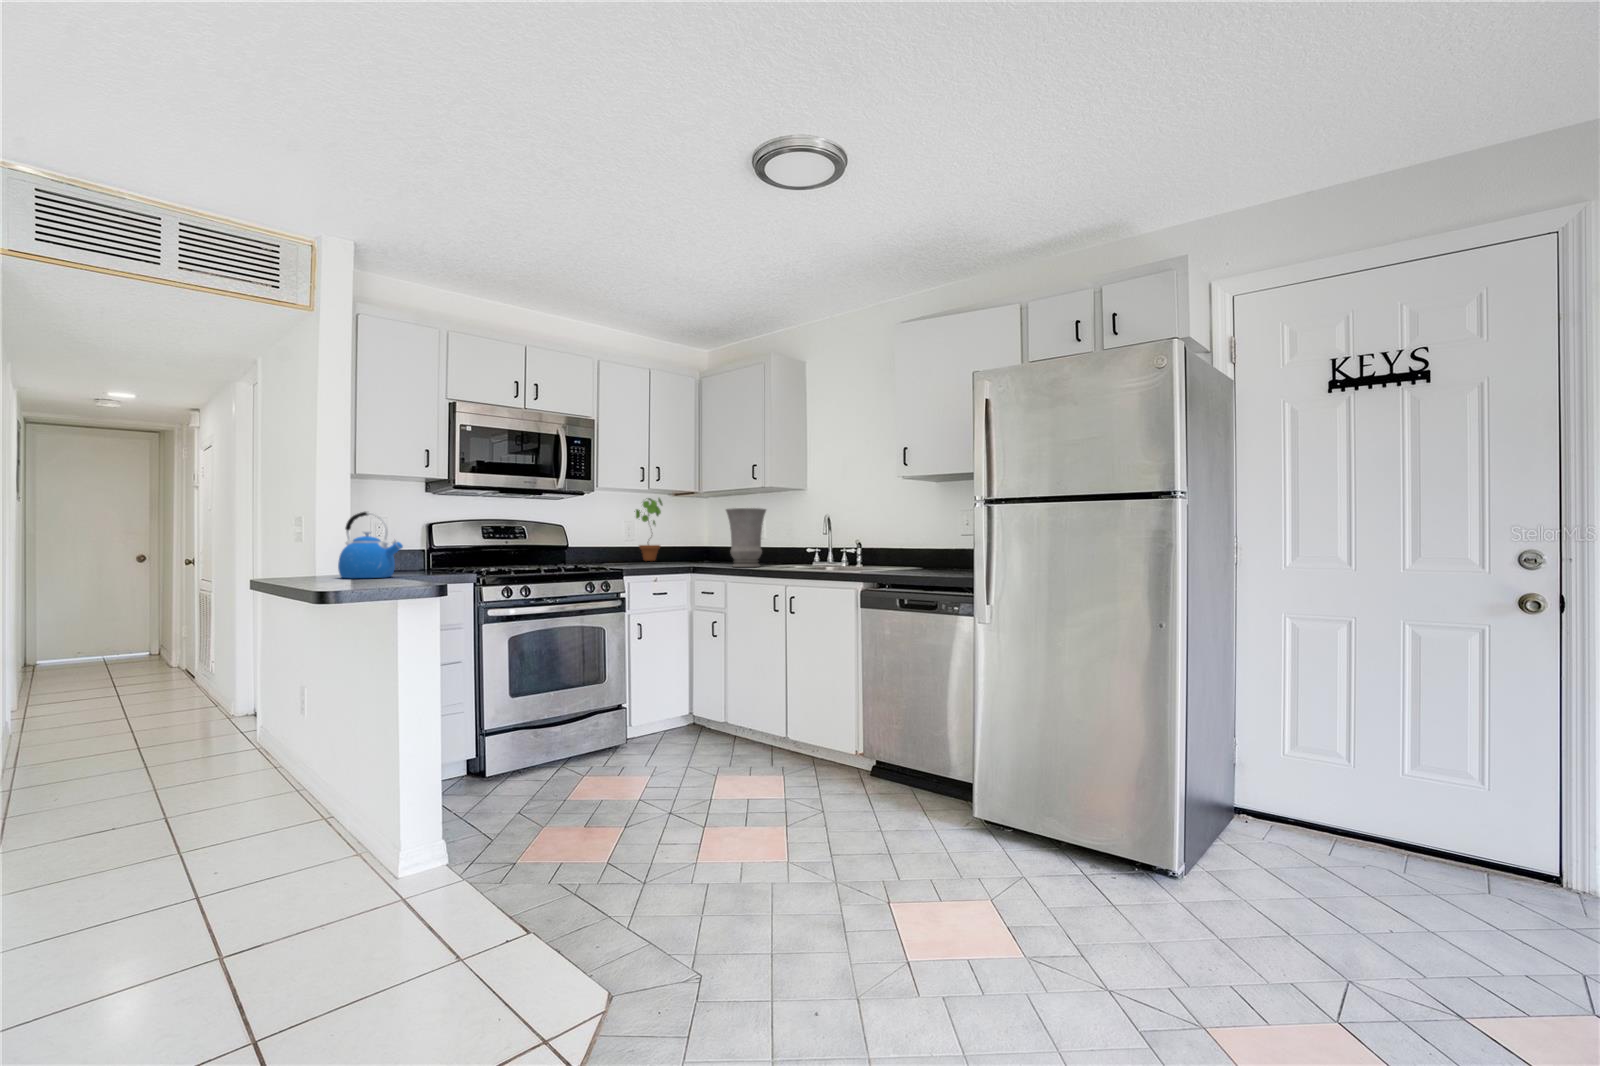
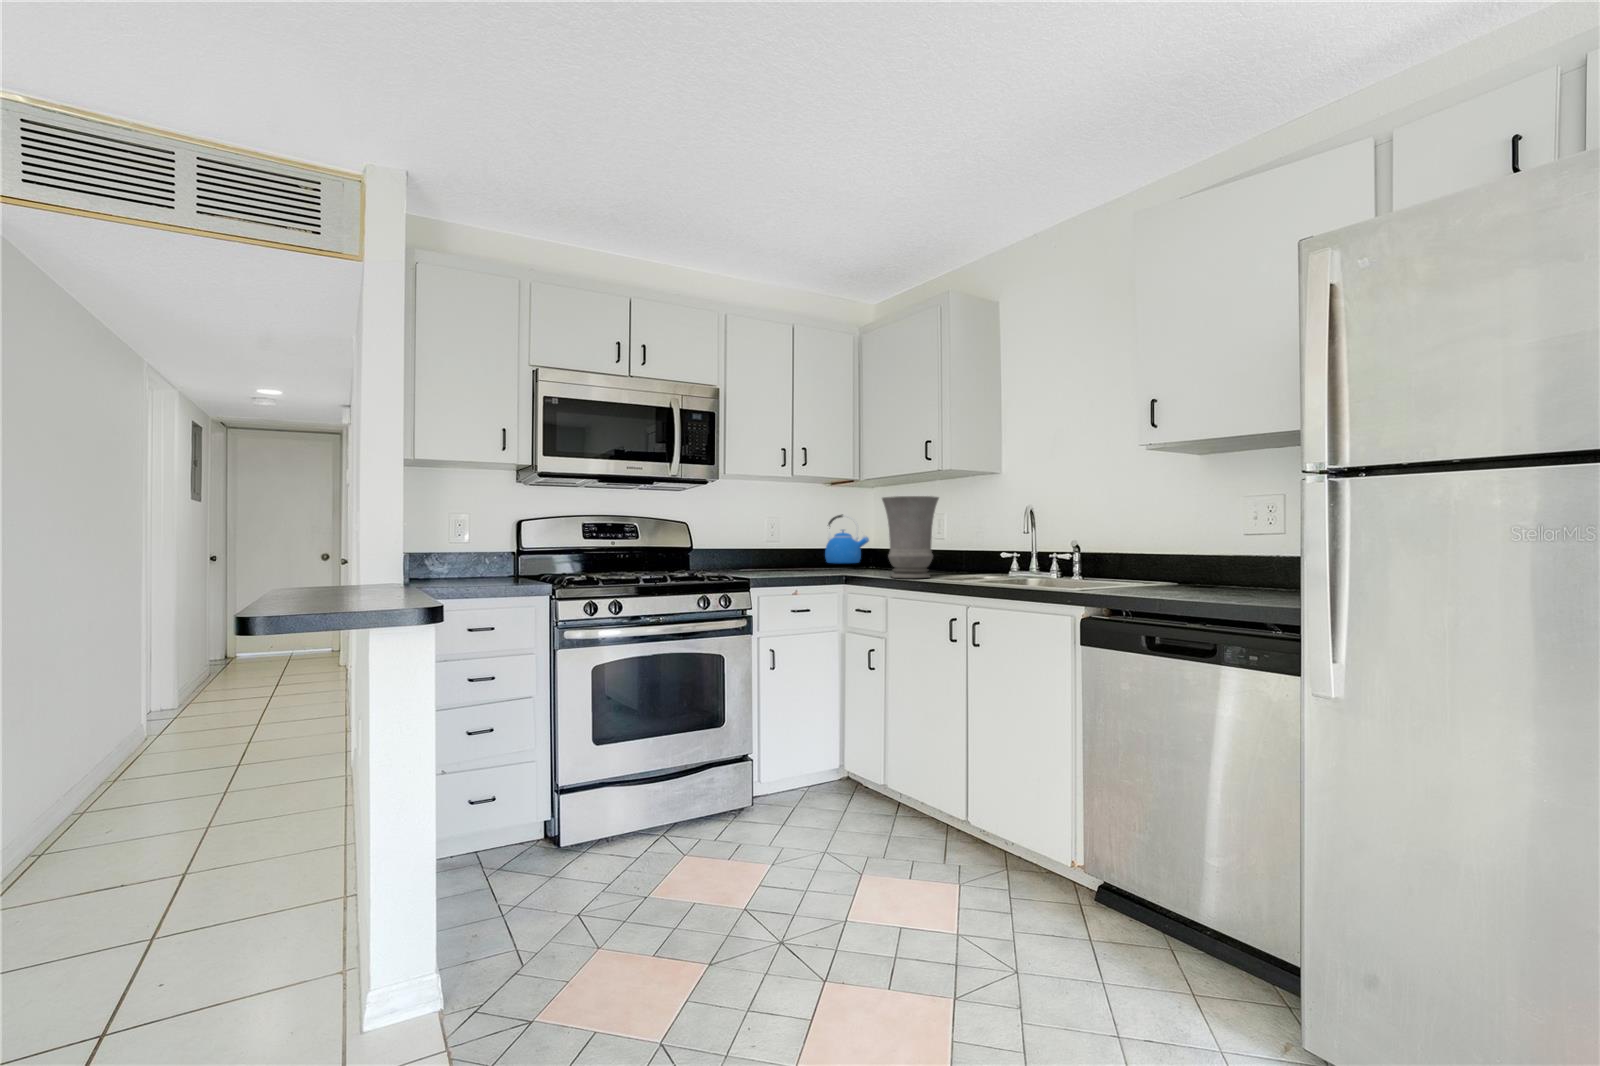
potted plant: present [634,498,662,561] -> none [778,484,813,564]
kettle: present [338,512,403,578] -> present [825,514,869,563]

